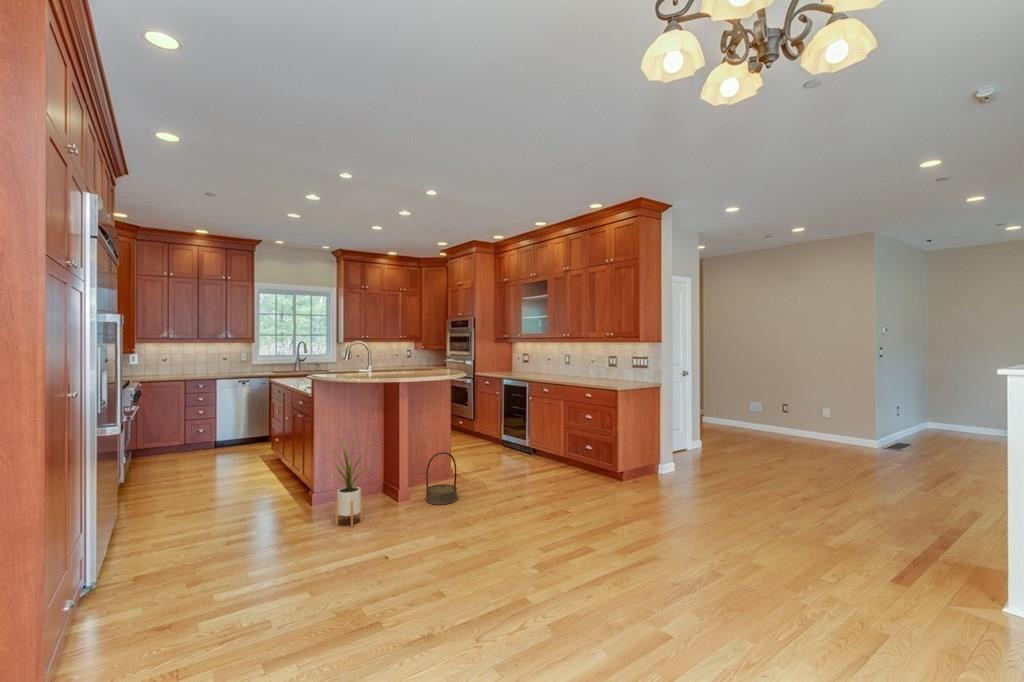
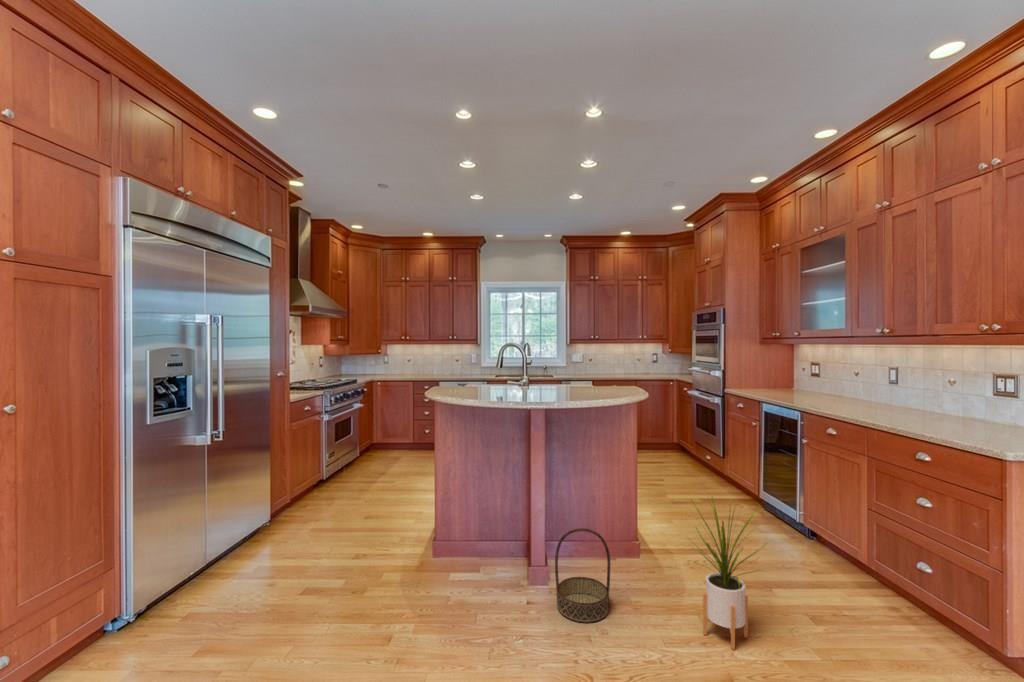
house plant: present [334,441,365,527] -> present [693,497,766,650]

